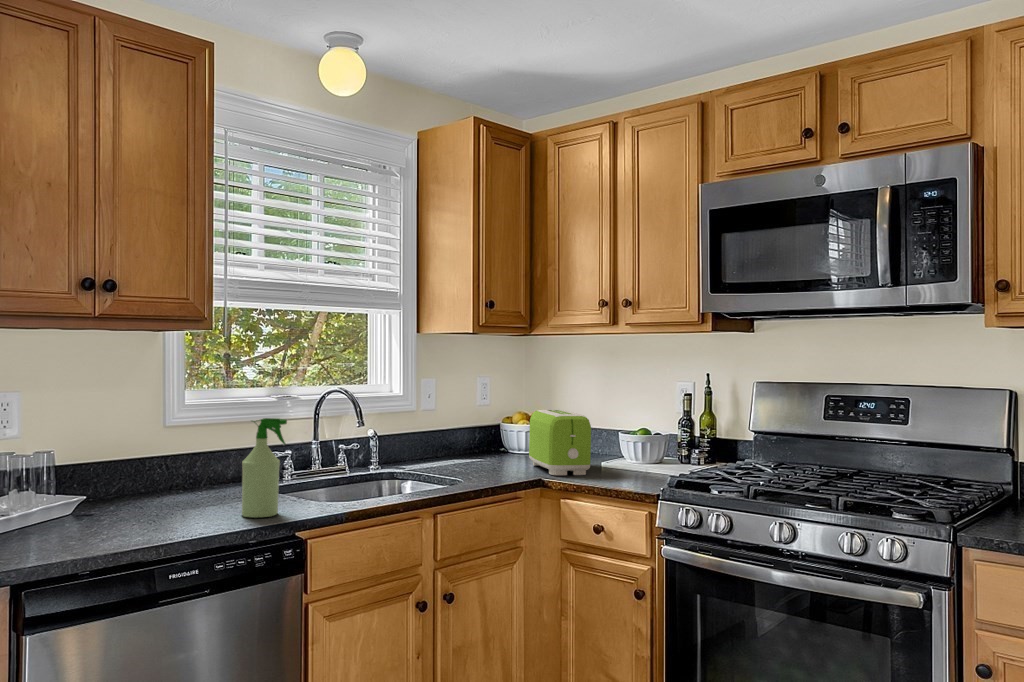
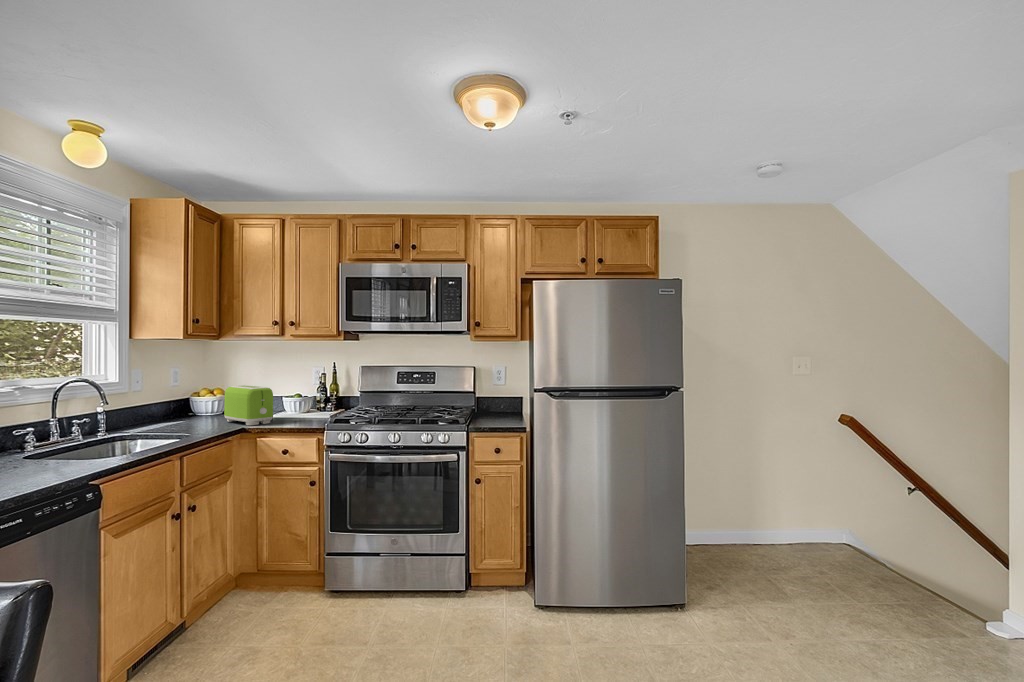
spray bottle: present [242,418,287,518] -> none [39,402,79,474]

